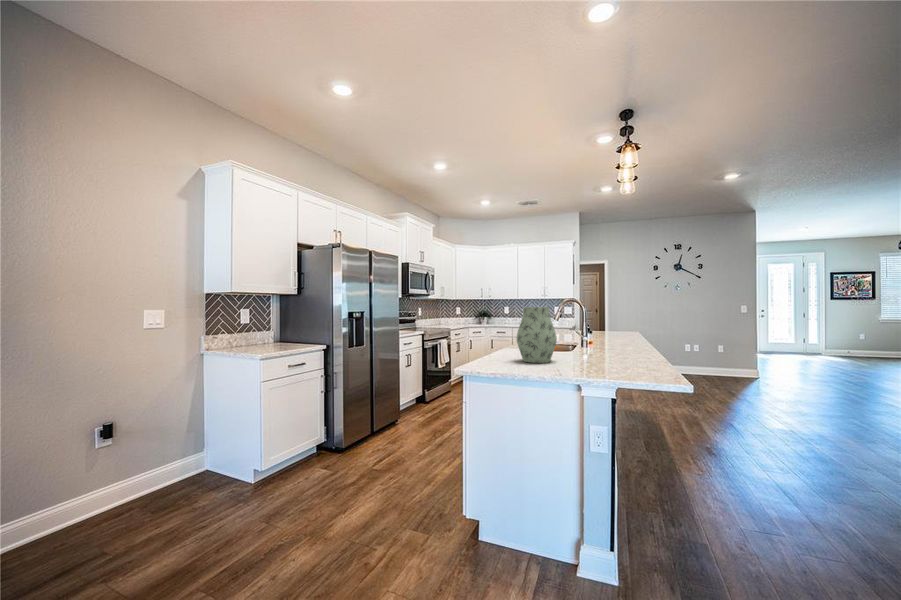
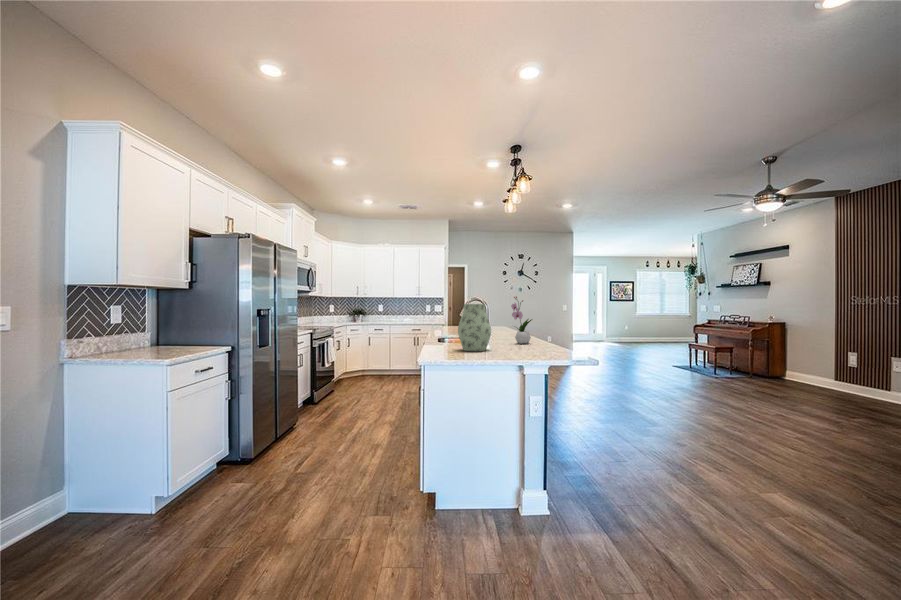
flower arrangement: none [597,297,624,356] -> present [511,297,532,344]

